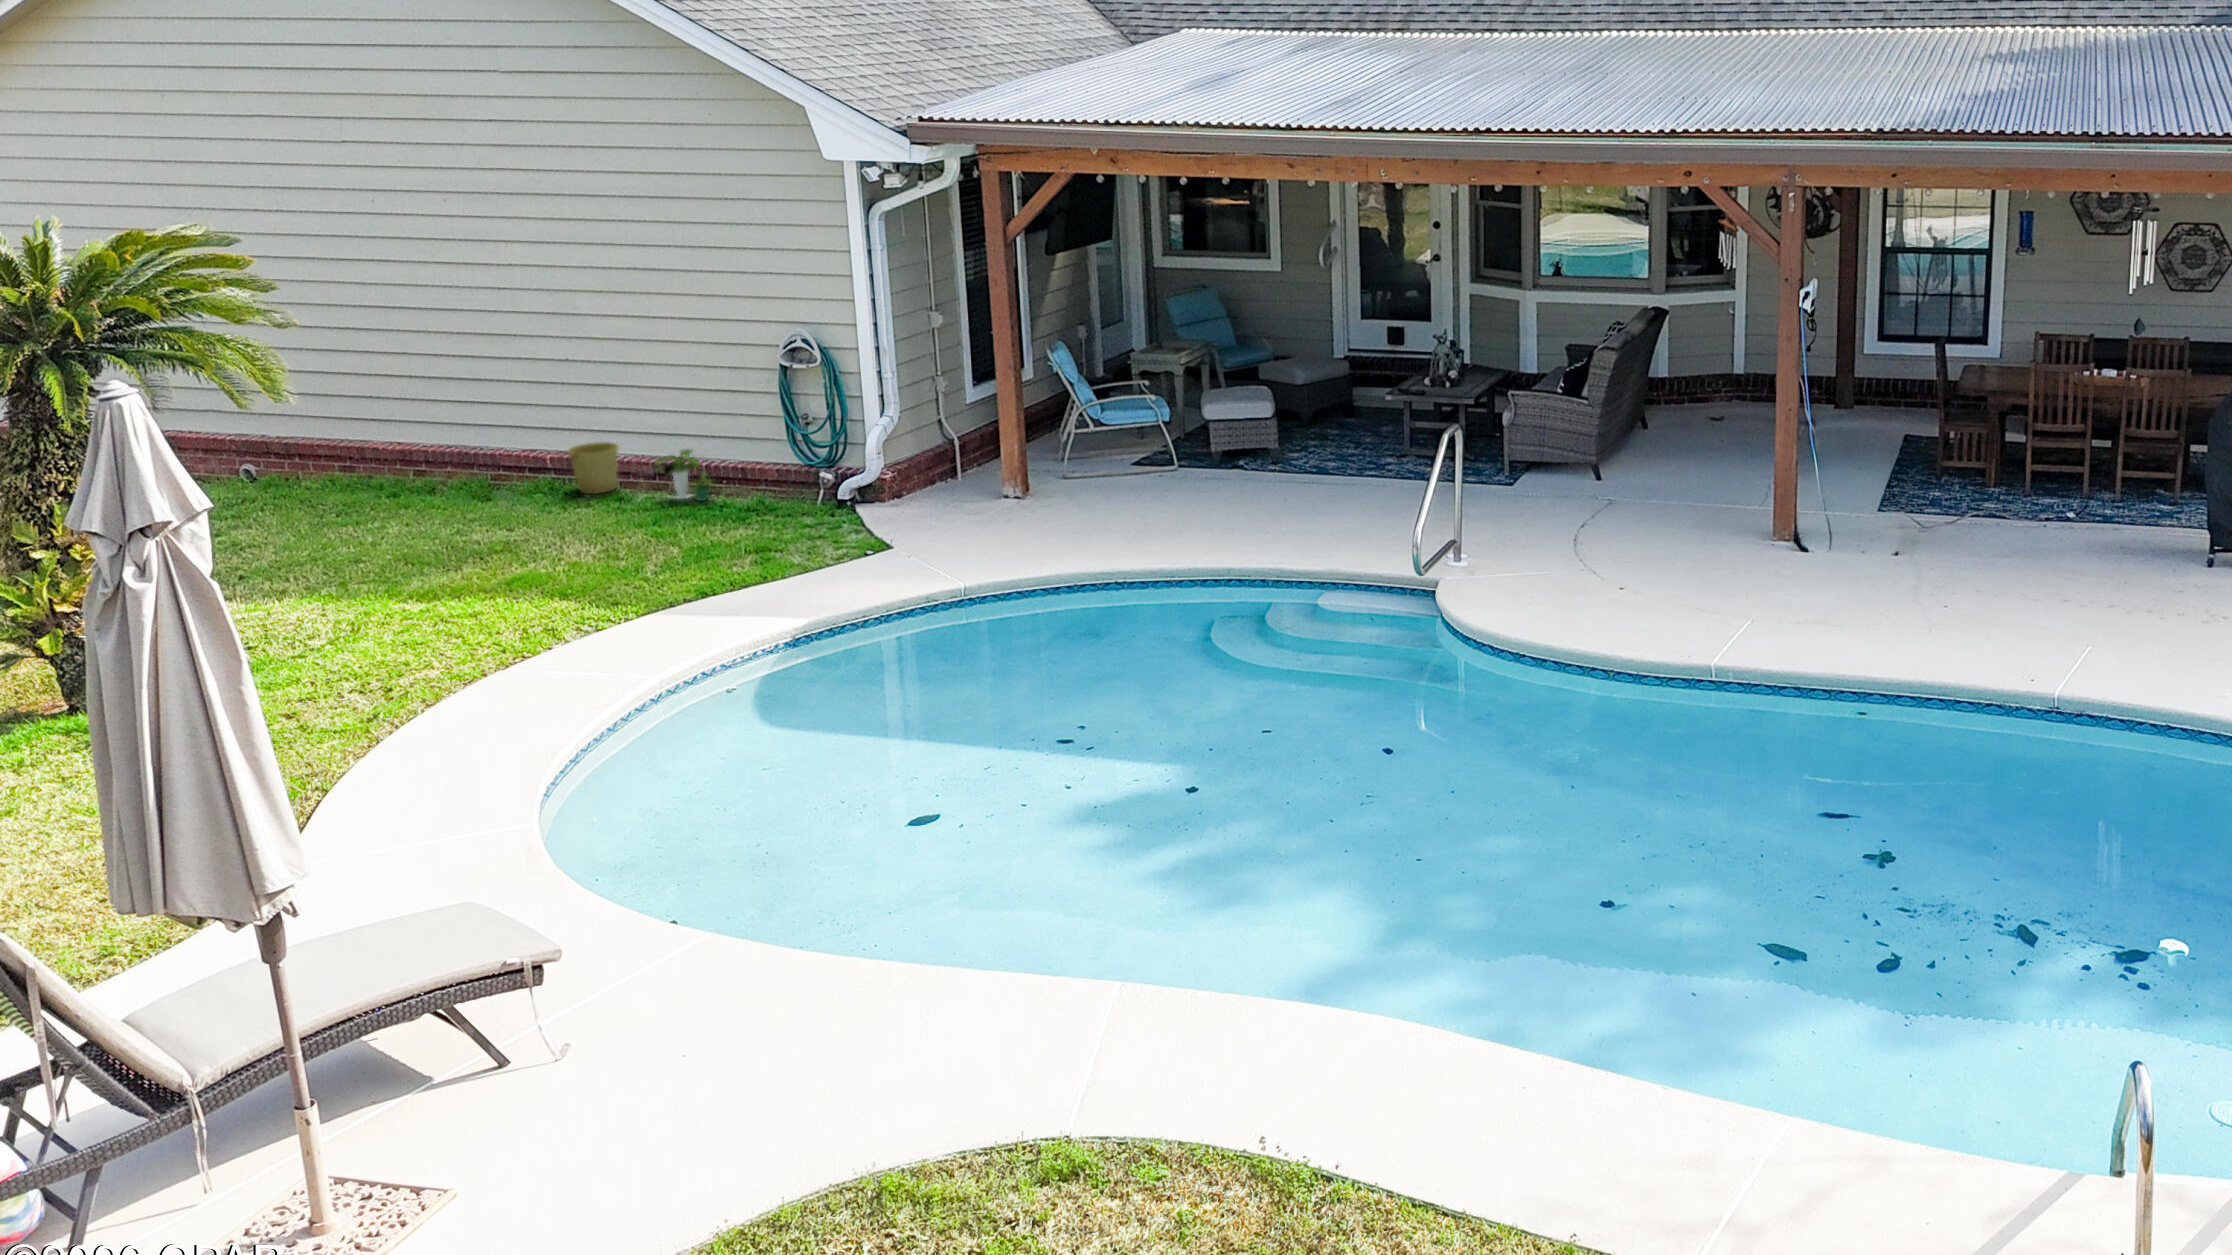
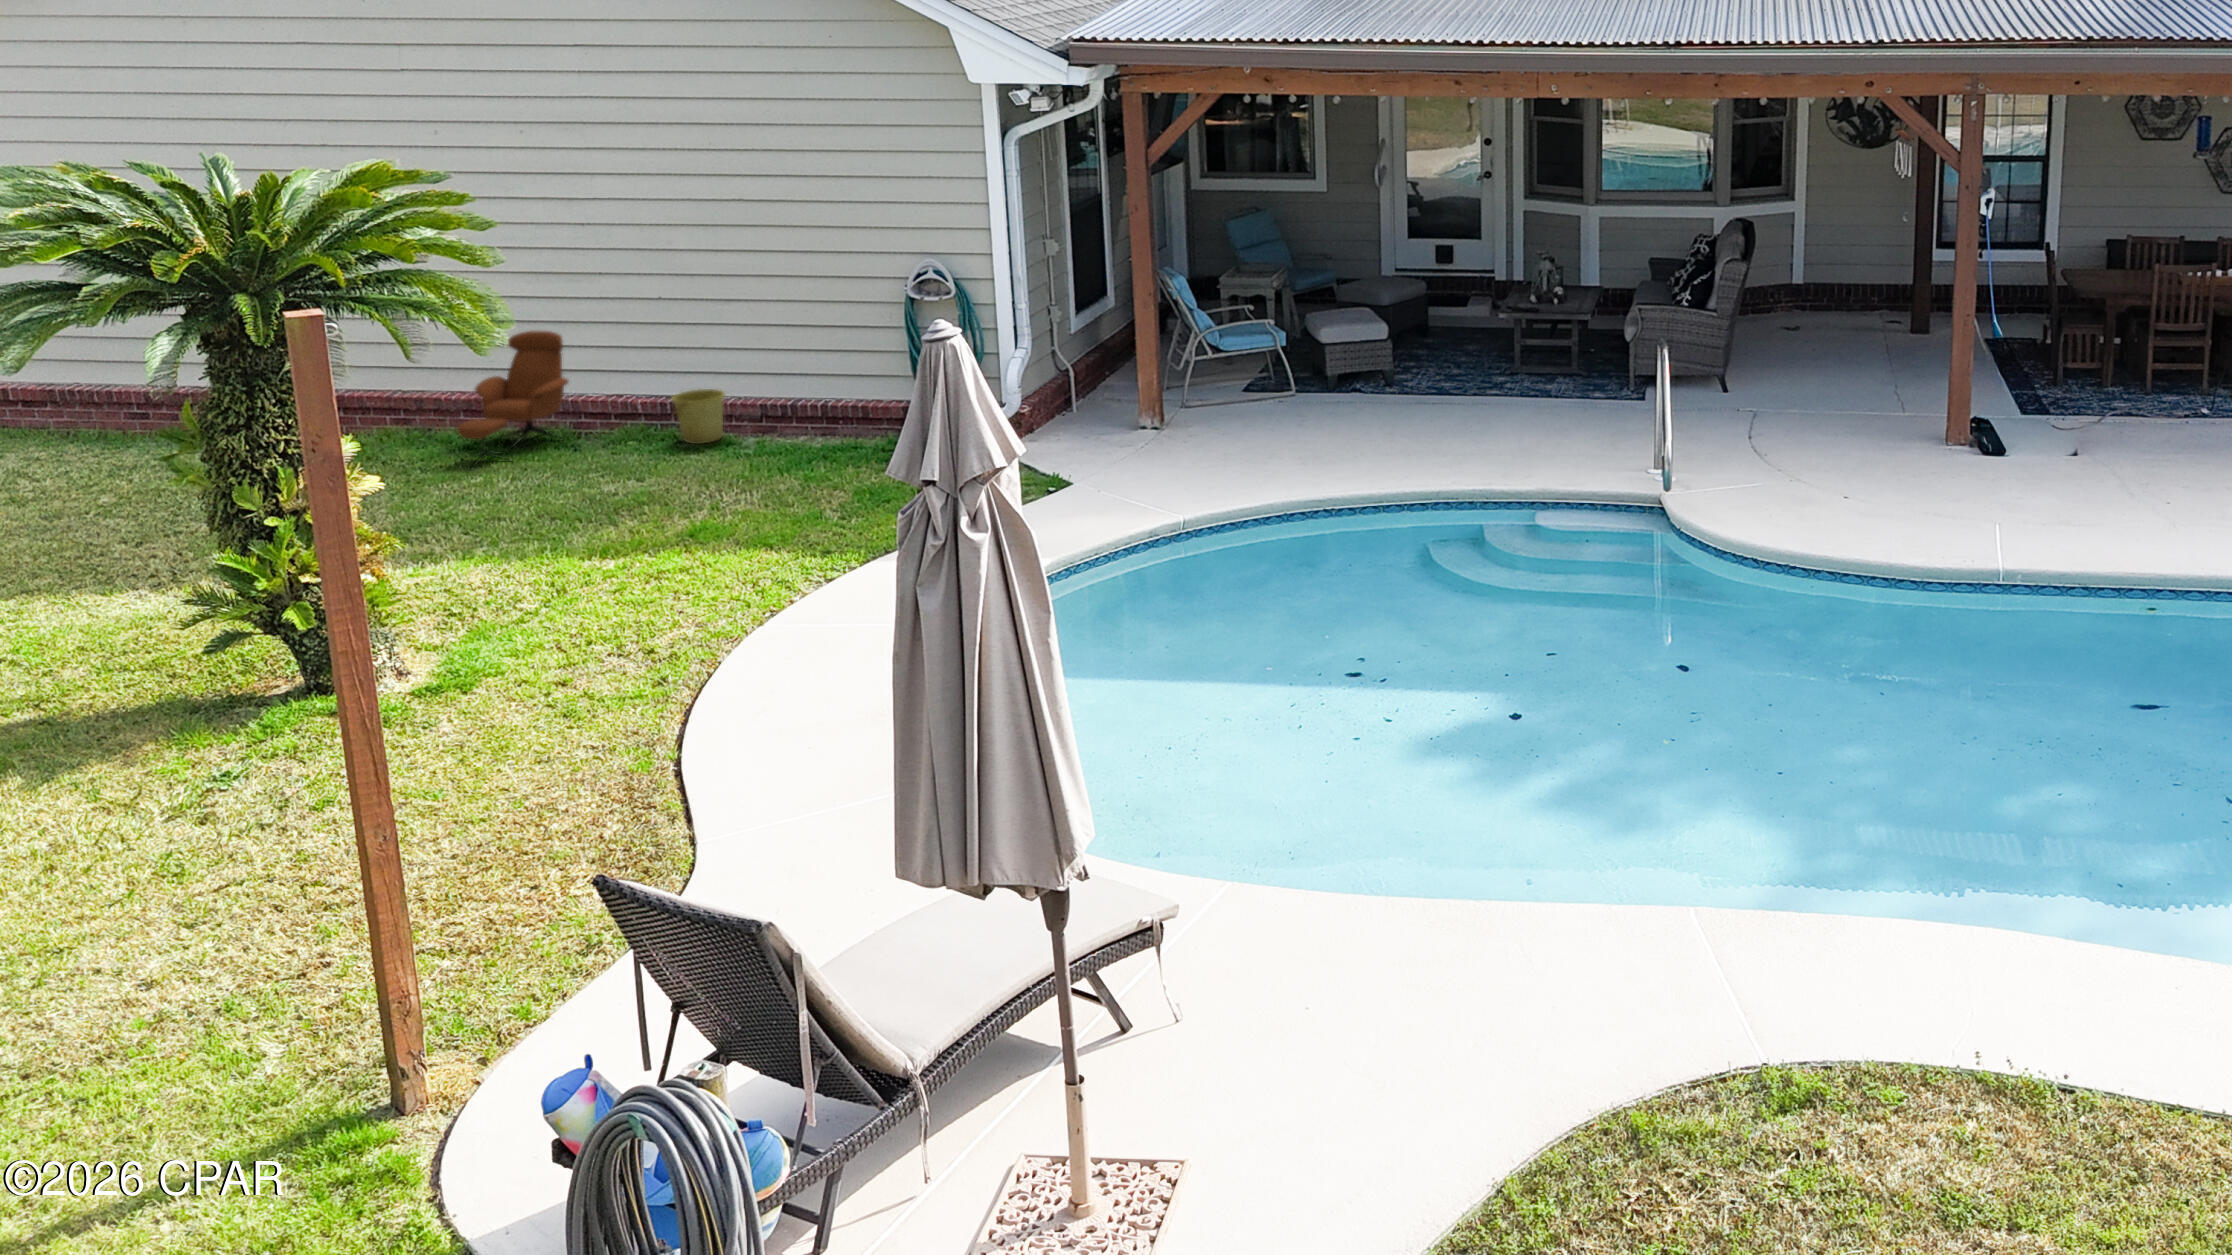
lounge chair: none [365,381,484,508] -> present [457,330,568,463]
potted plant: present [655,449,712,501] -> none [773,392,841,446]

